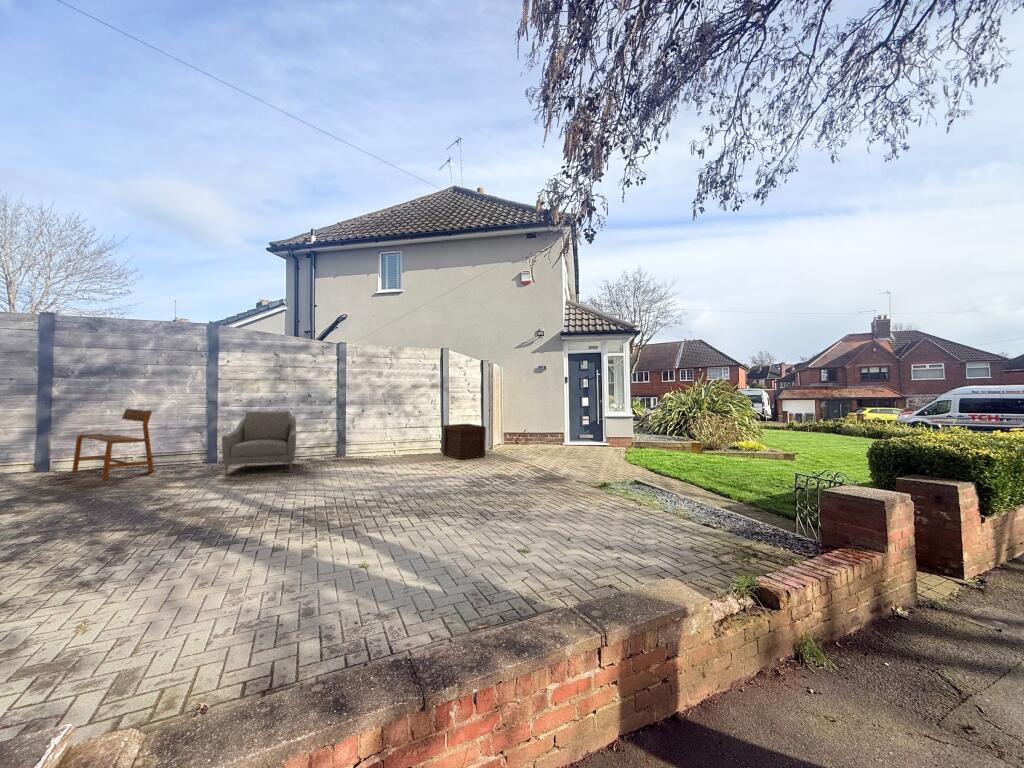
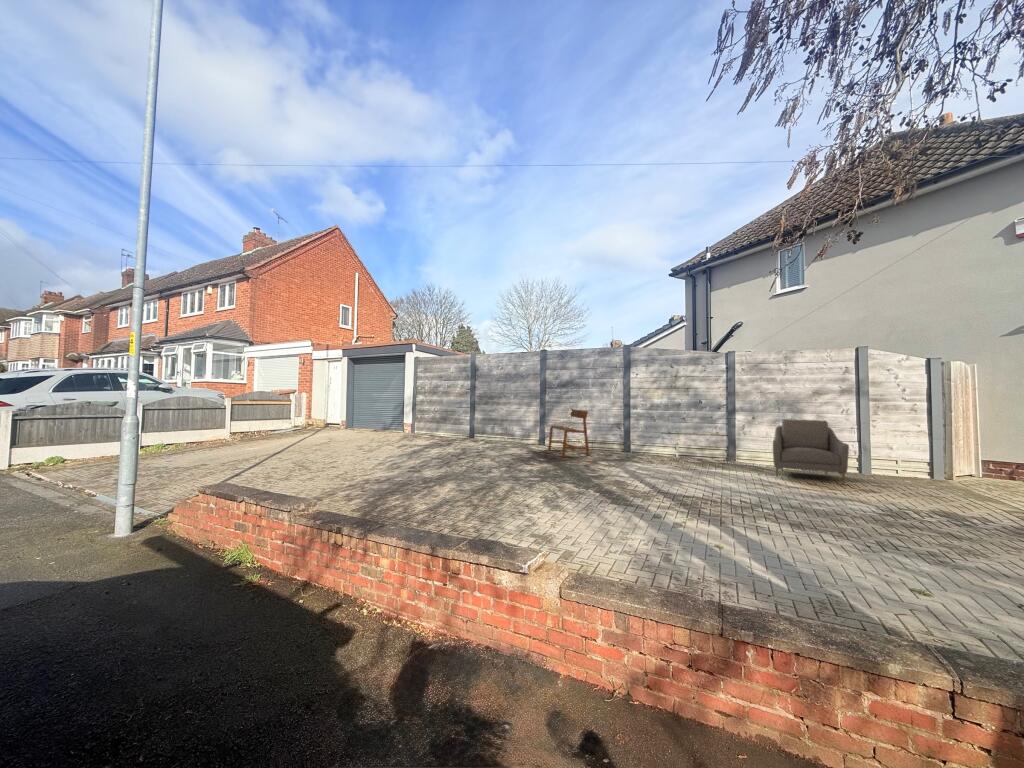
chair: present [222,411,296,475] -> present [773,419,849,483]
wooden crate: present [443,424,486,459] -> none [859,440,928,485]

